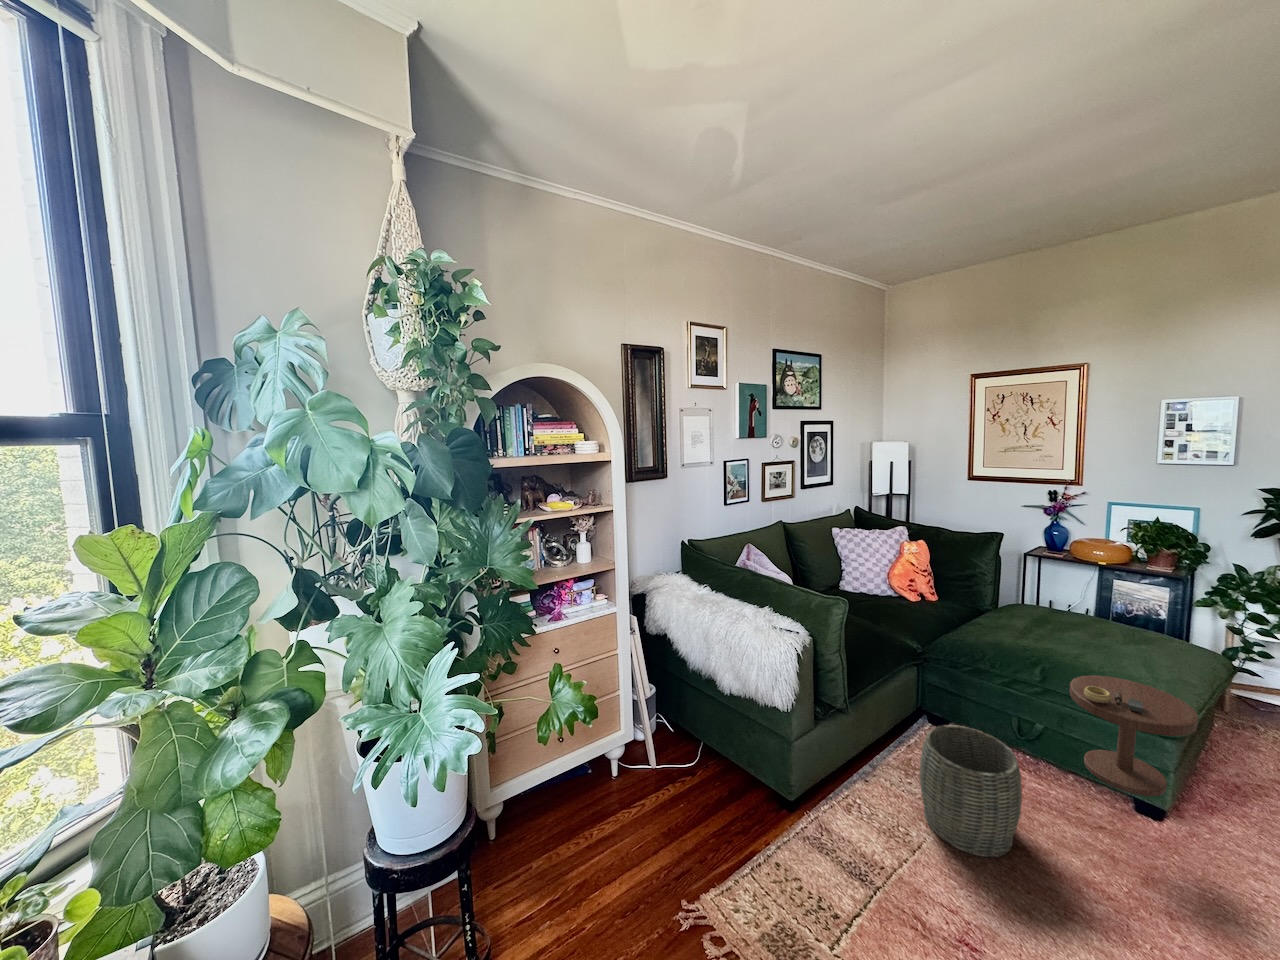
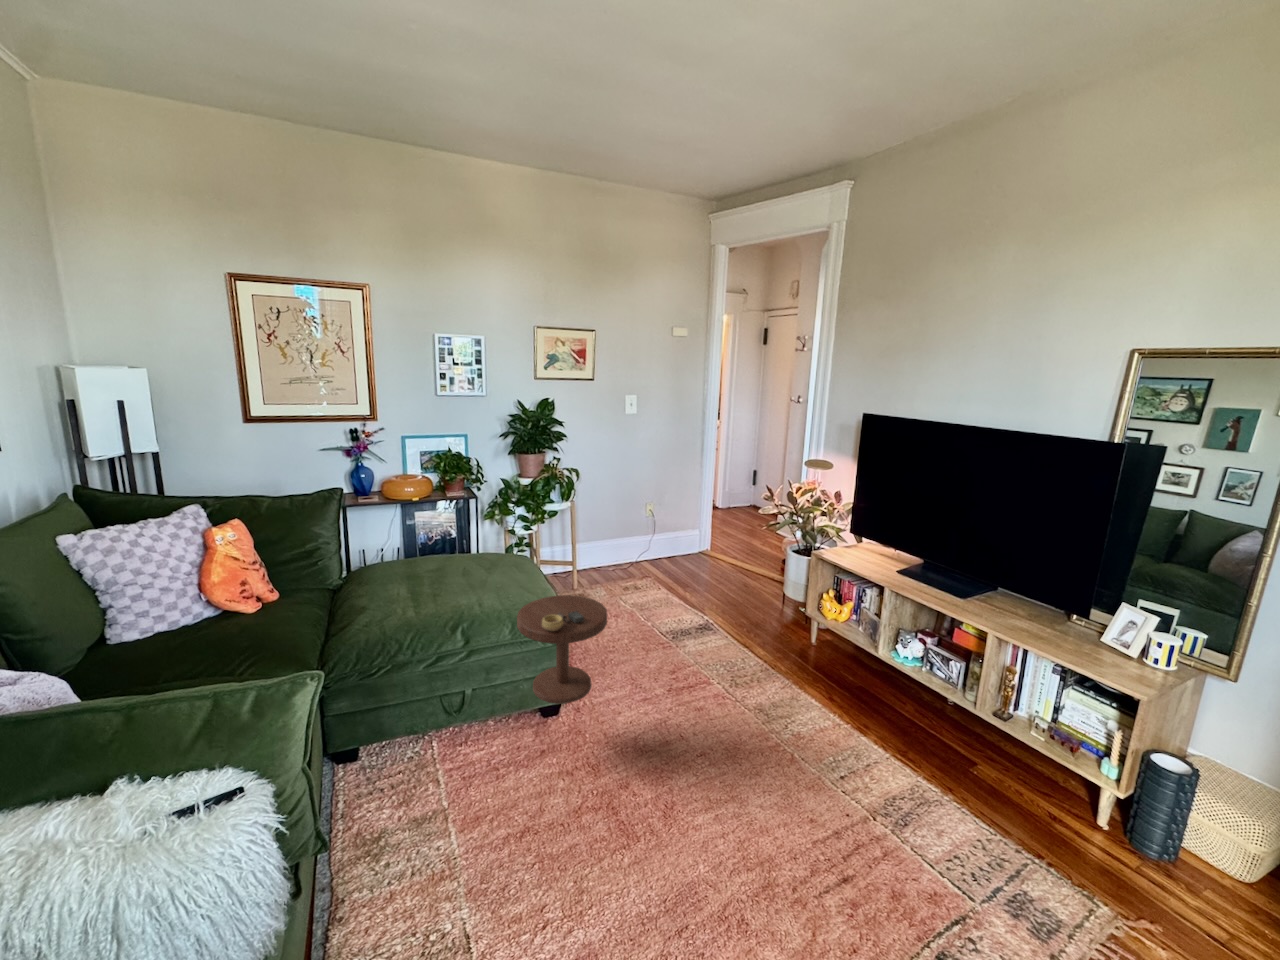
woven basket: present [920,725,1022,857] -> none [413,728,529,899]

